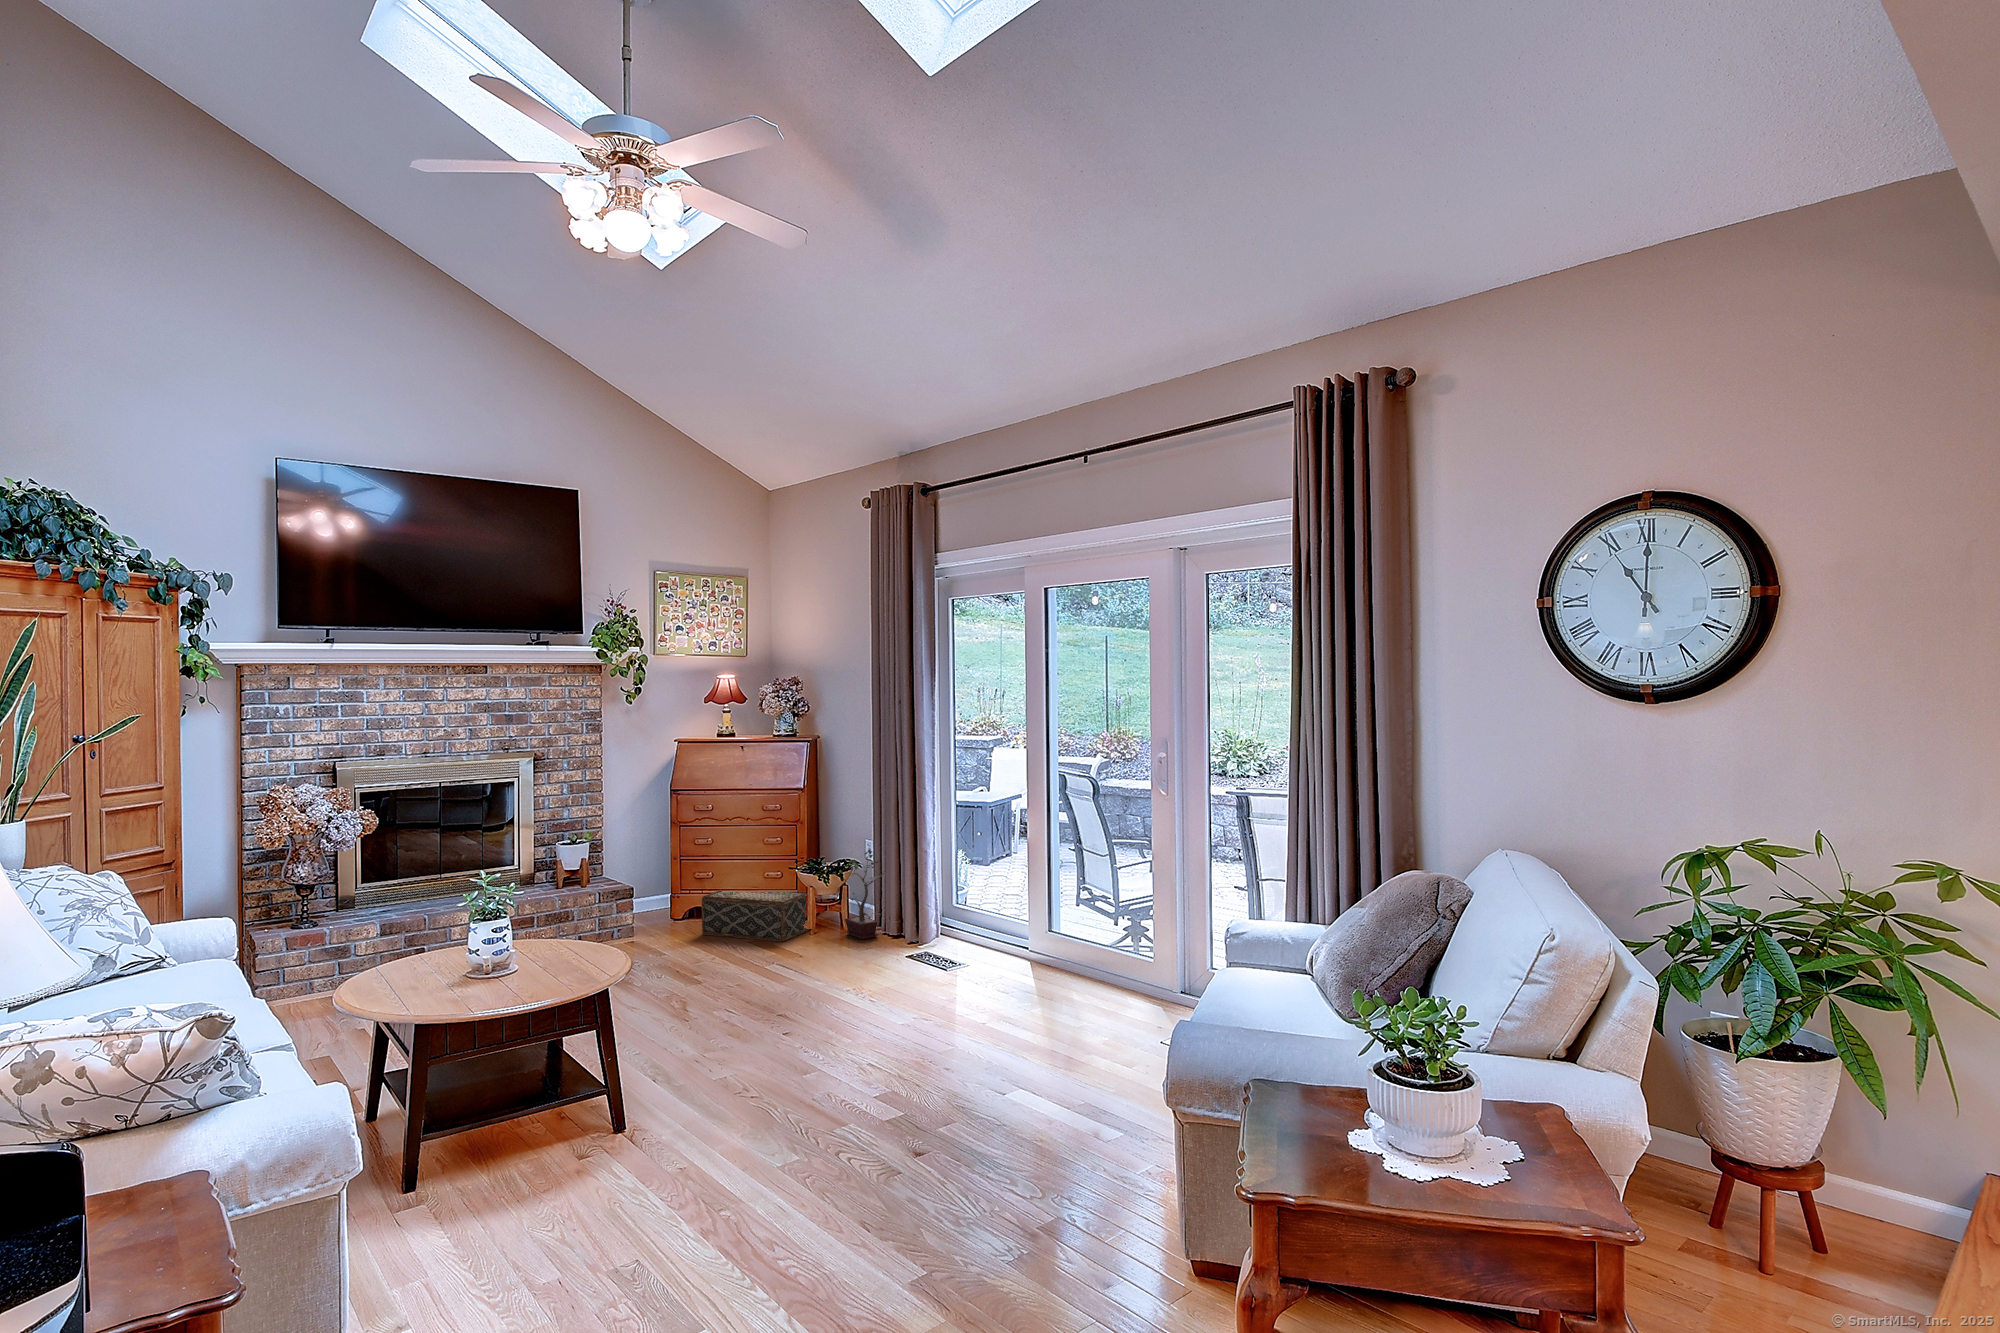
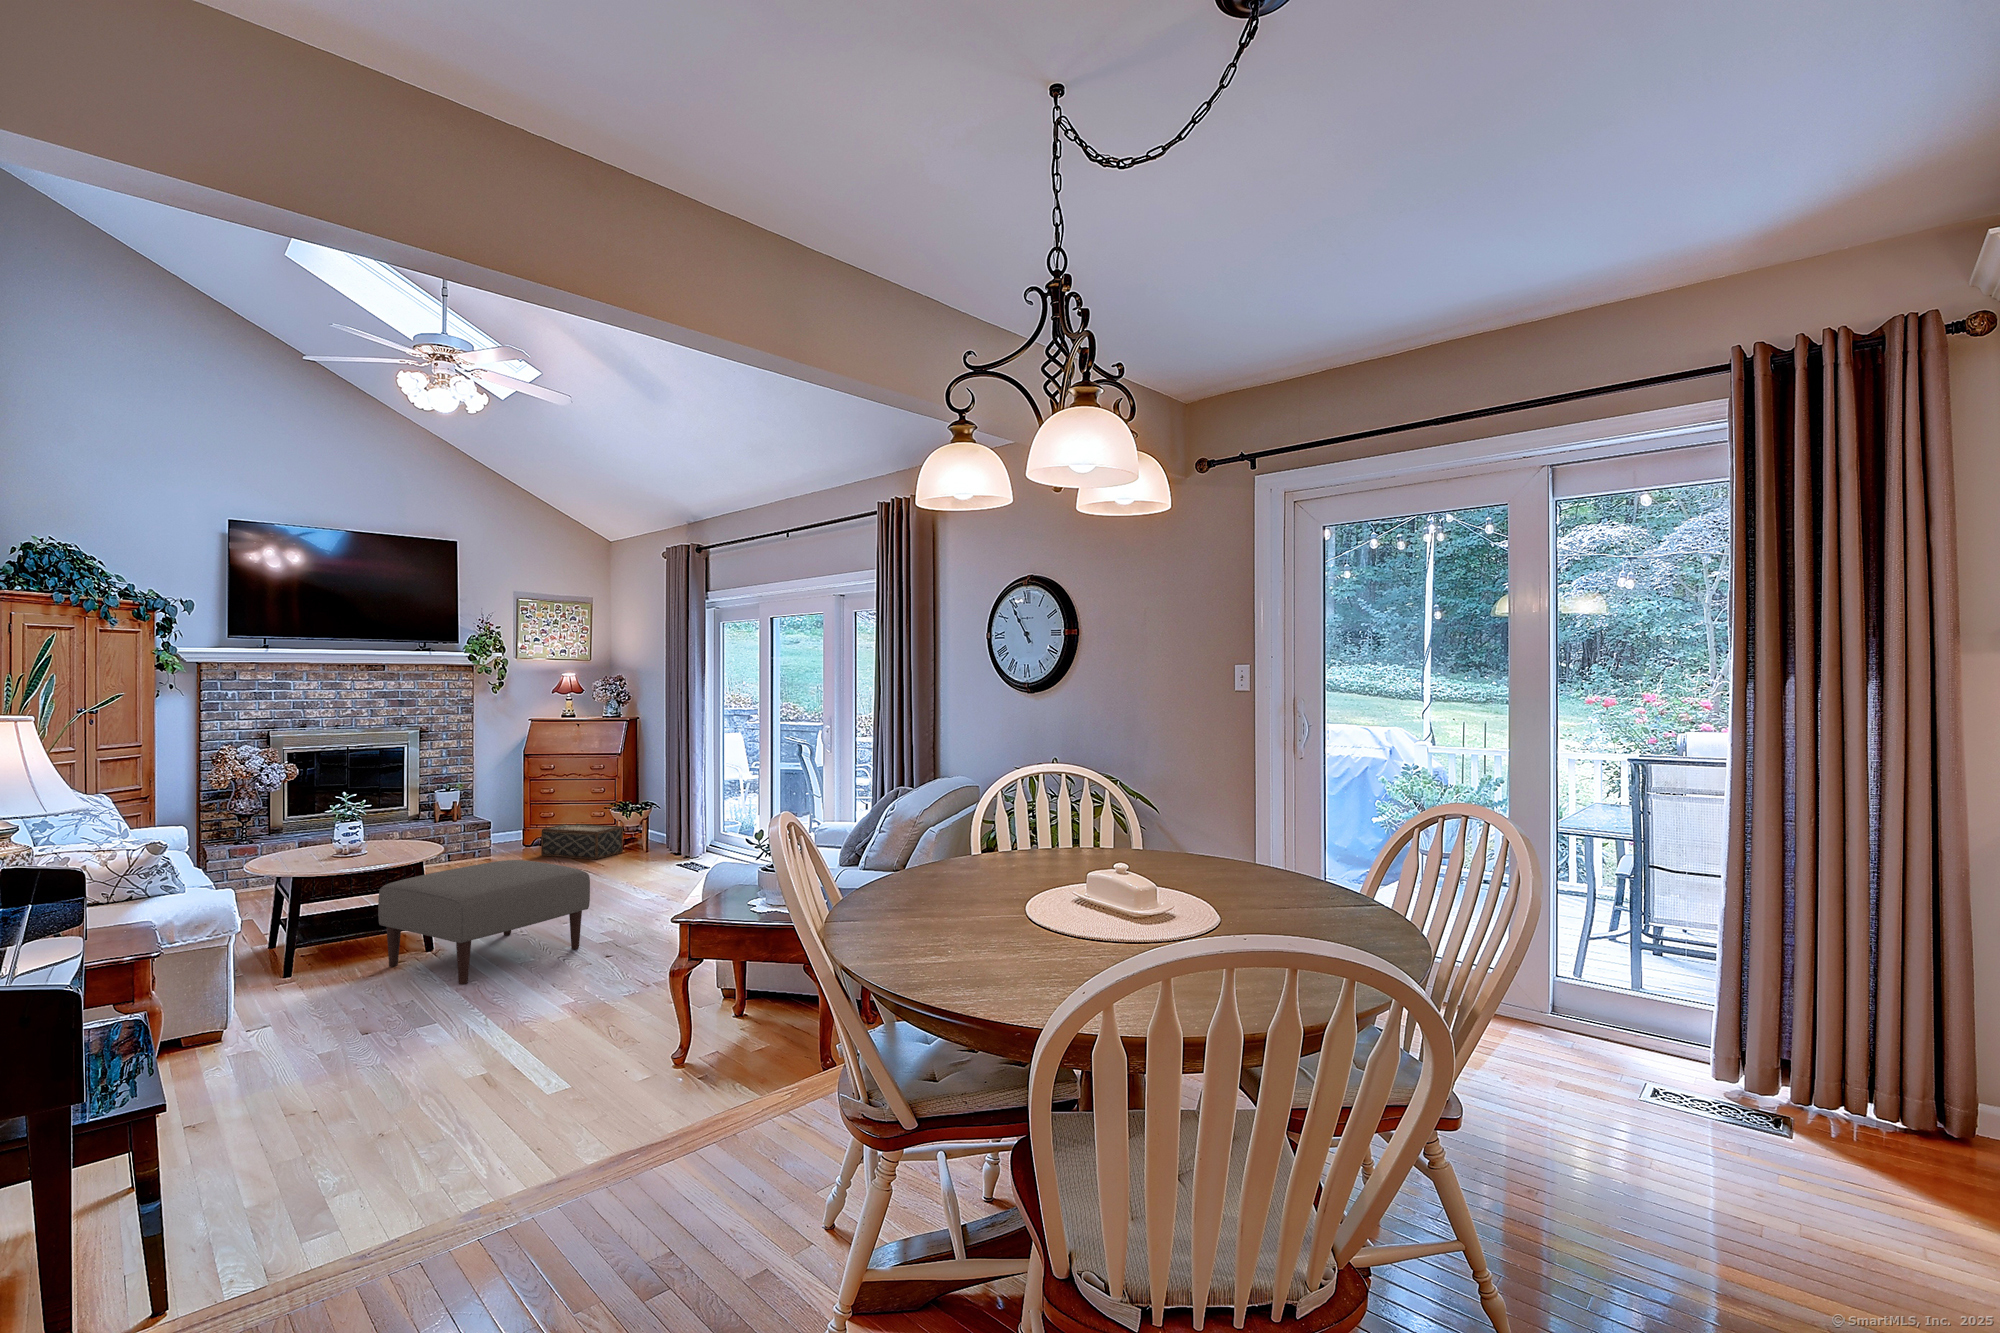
potted plant: present [845,849,884,940] -> none [642,796,671,858]
ottoman: none [564,979,894,1236] -> present [378,860,590,985]

